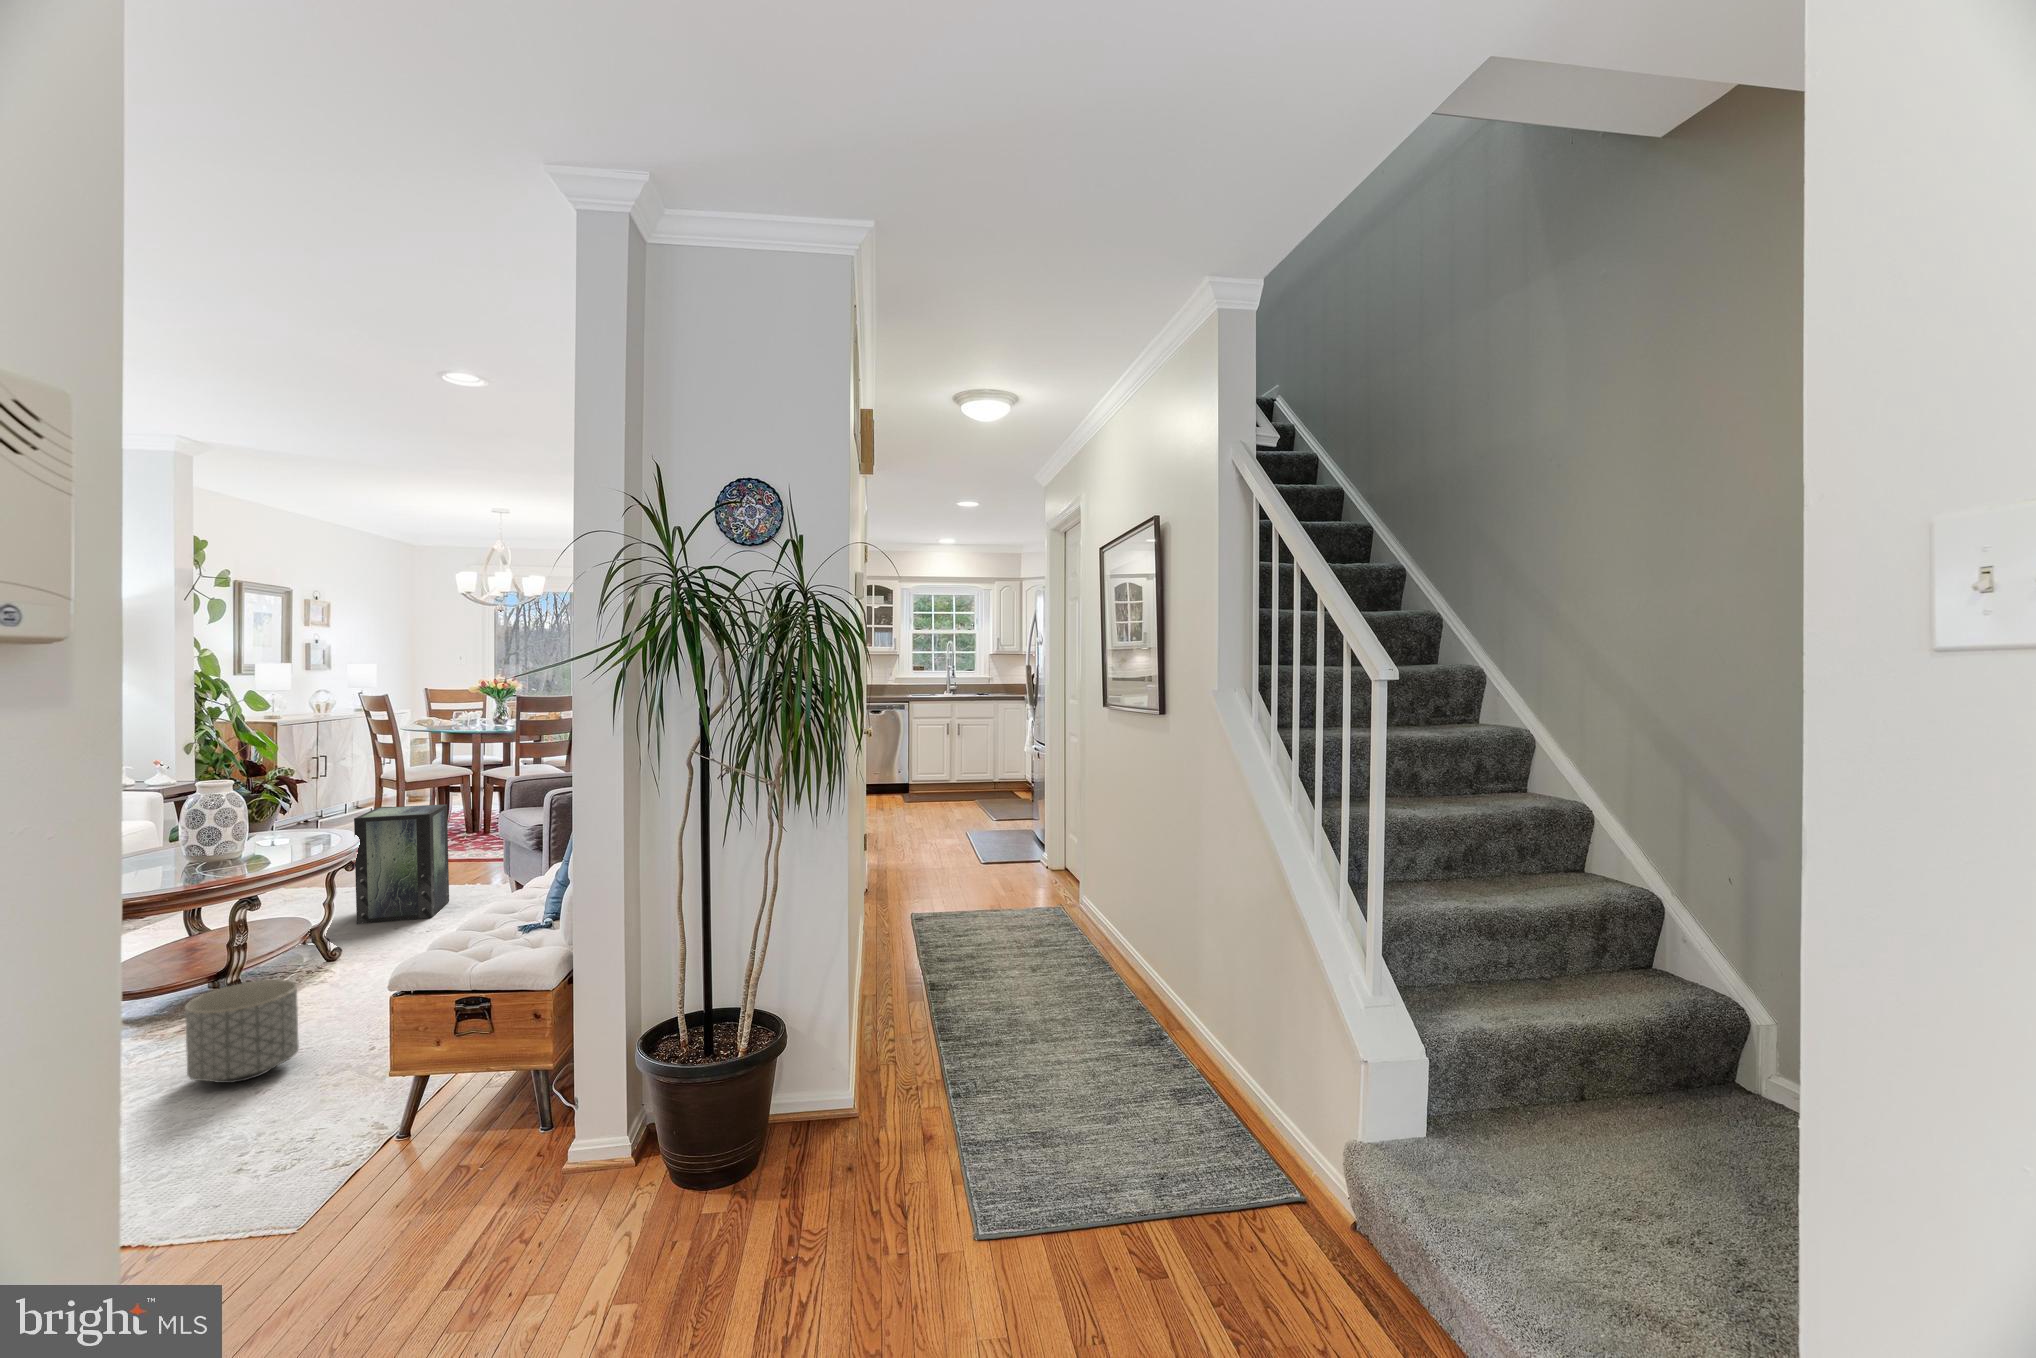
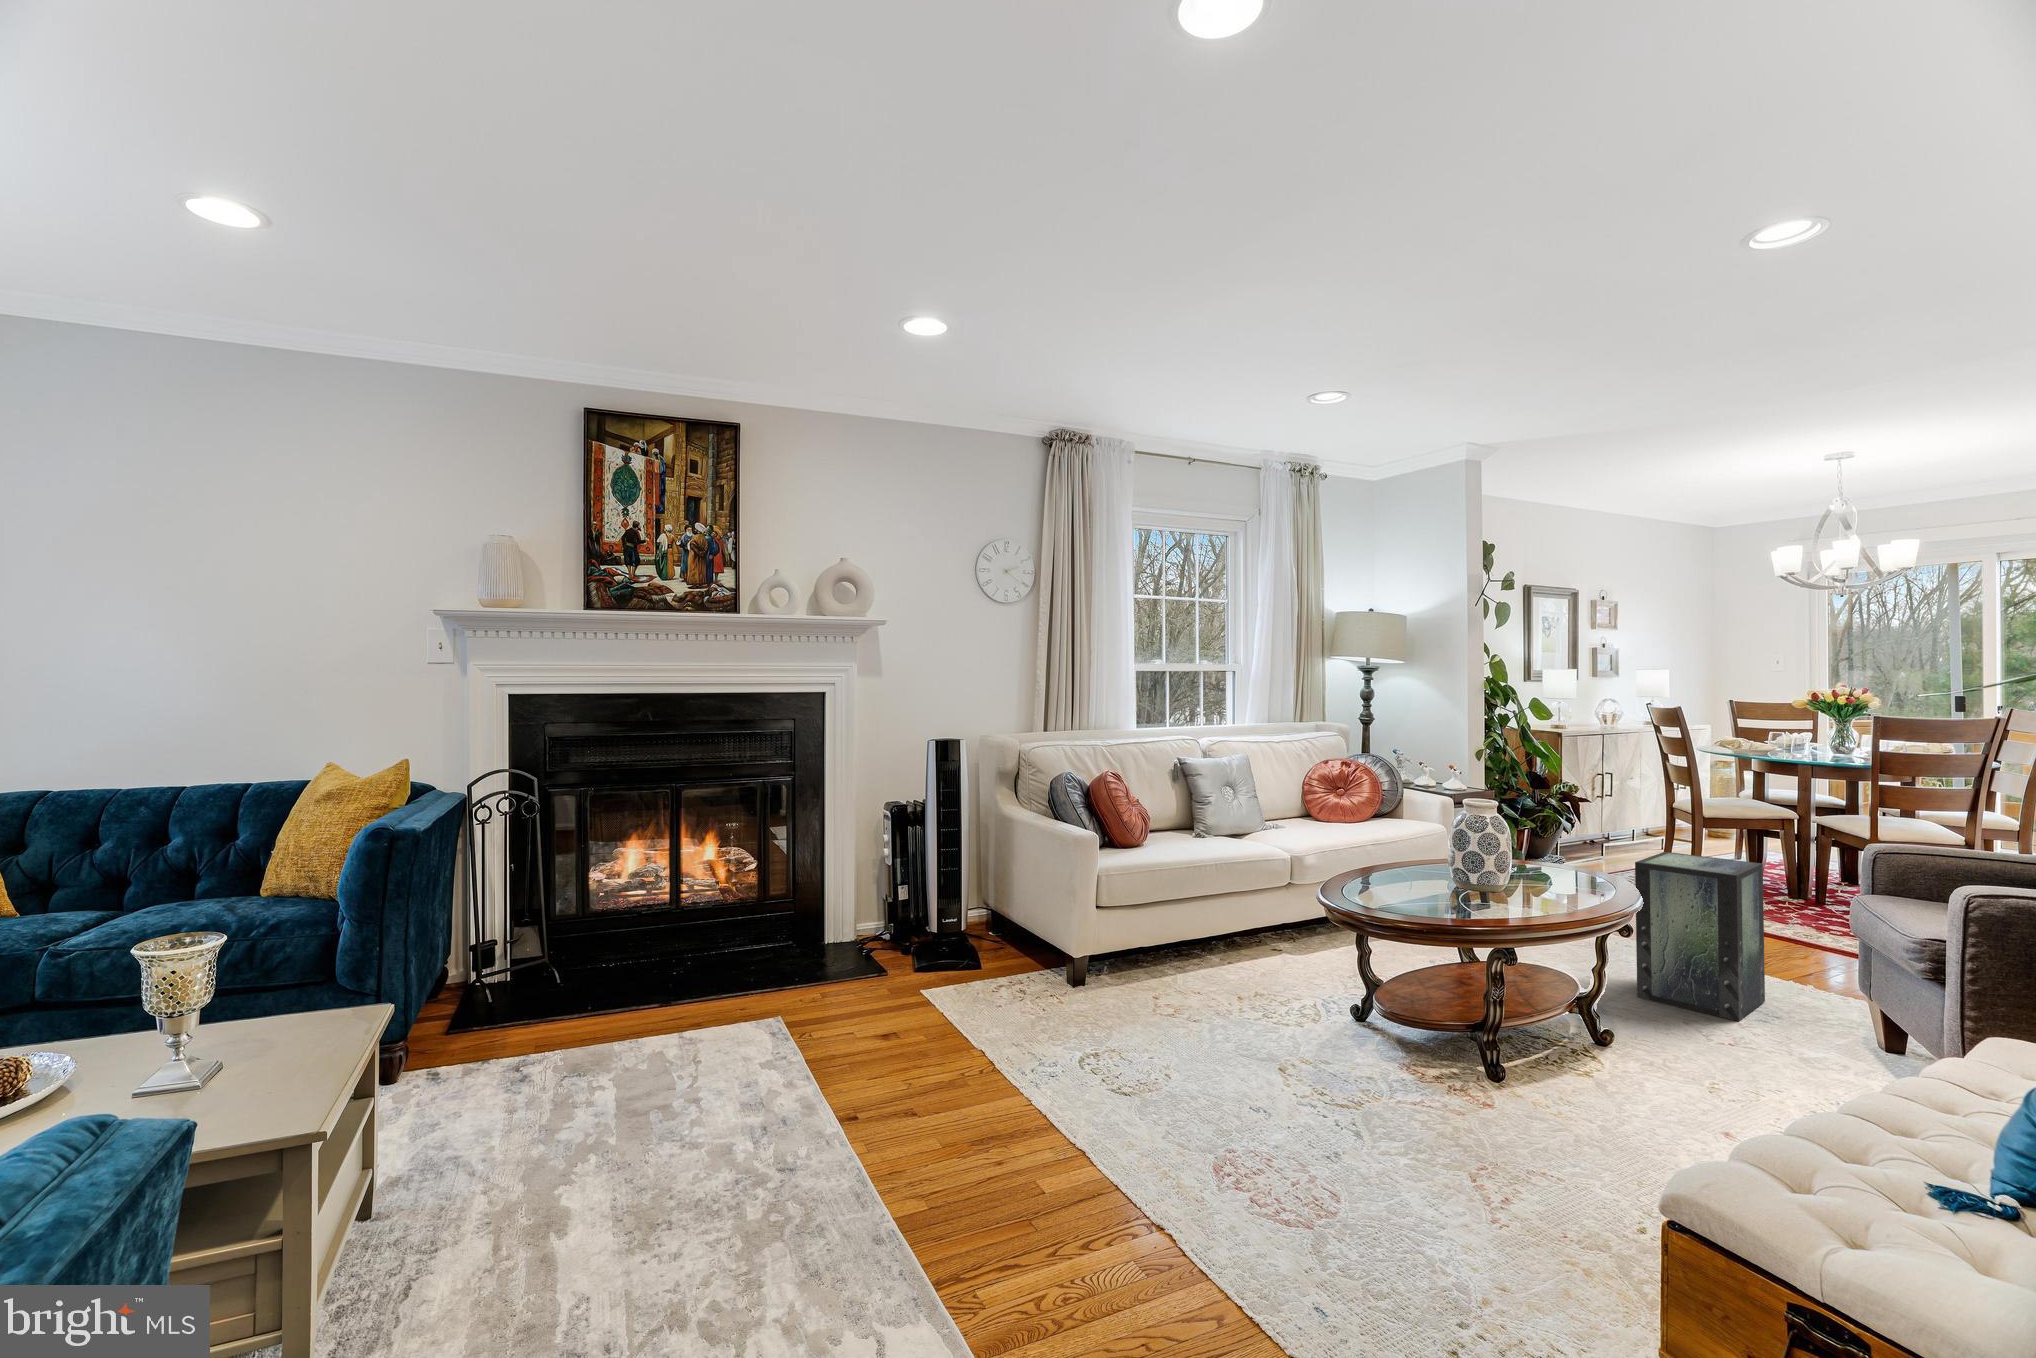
planter: present [185,980,299,1083] -> none [1425,1062,1547,1201]

